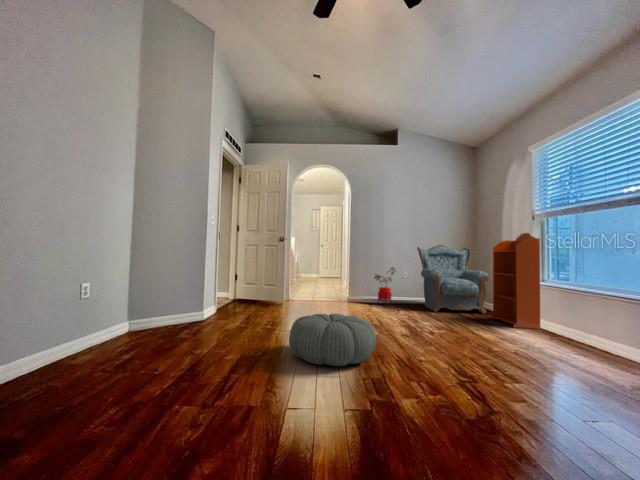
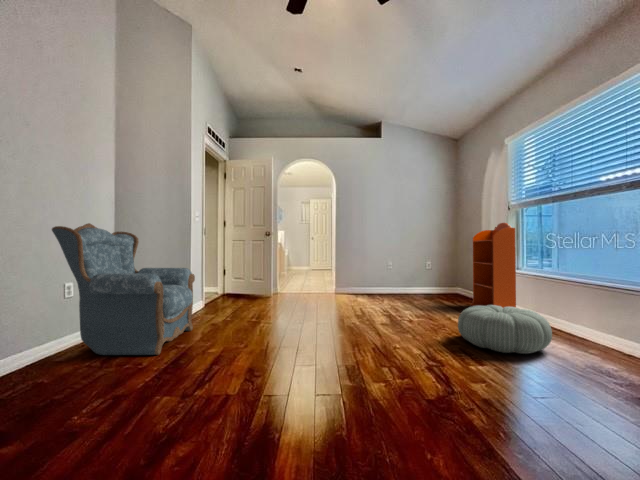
armchair: present [417,245,489,313] -> present [52,223,195,355]
house plant: present [374,267,395,304] -> none [359,258,383,297]
pouf: present [289,314,376,366] -> present [458,305,552,354]

